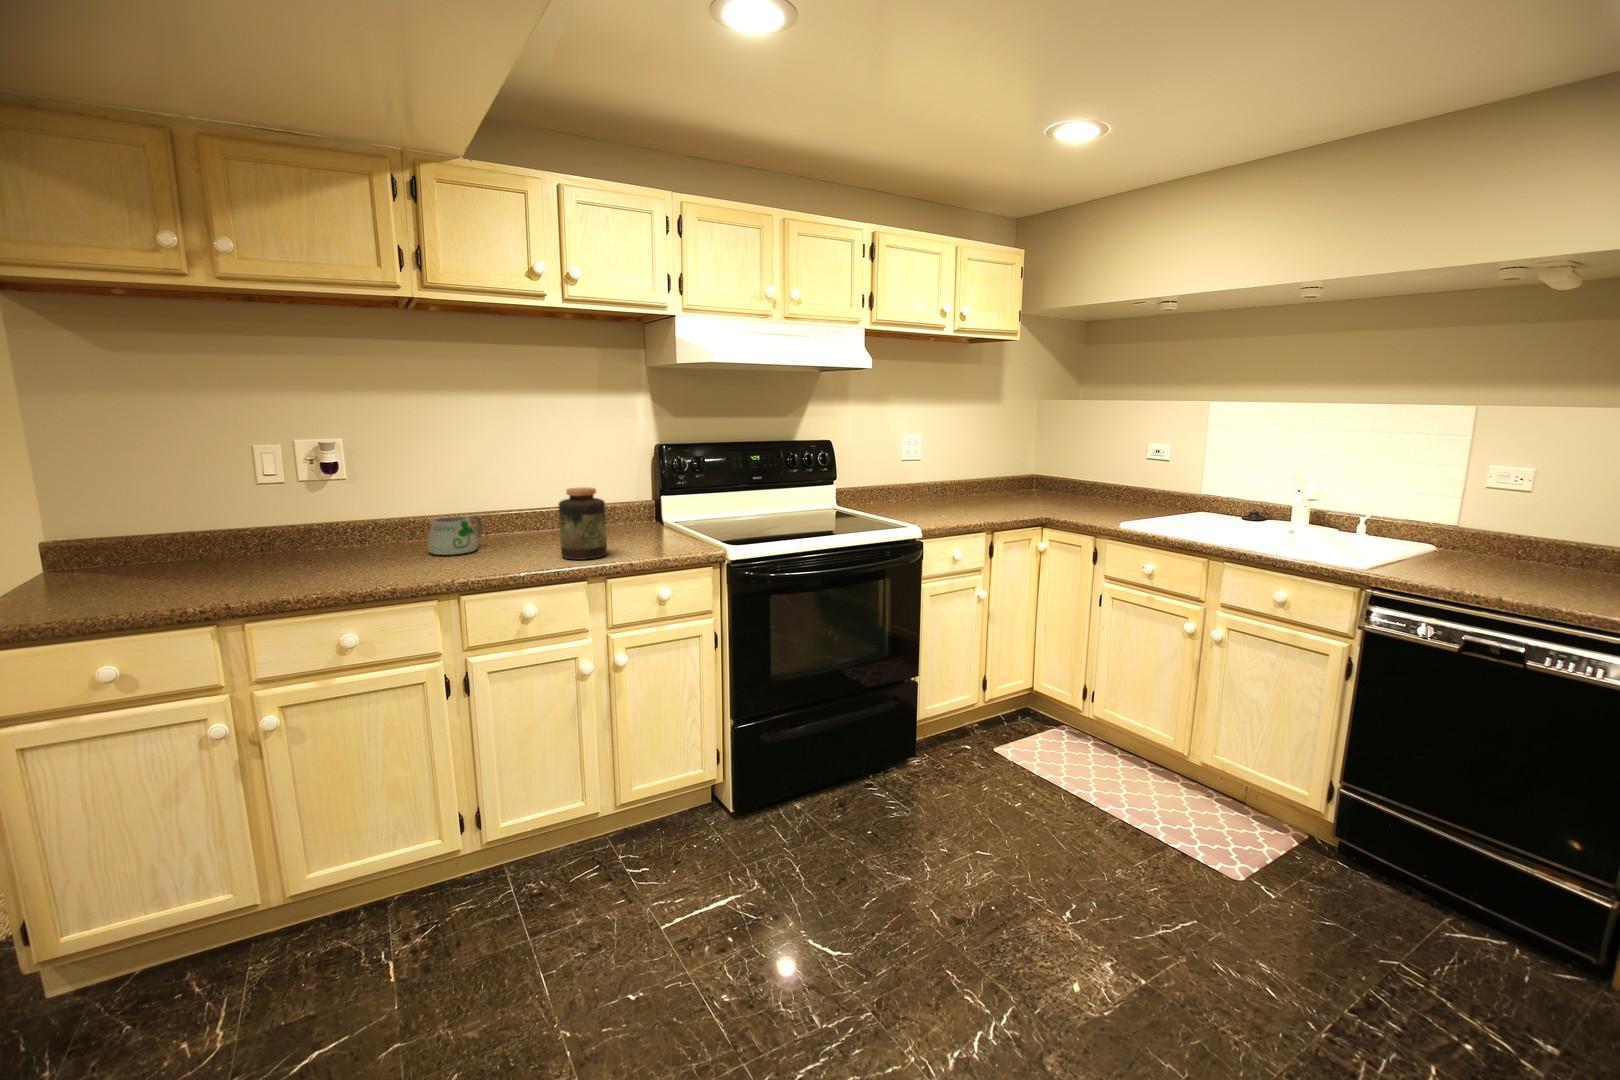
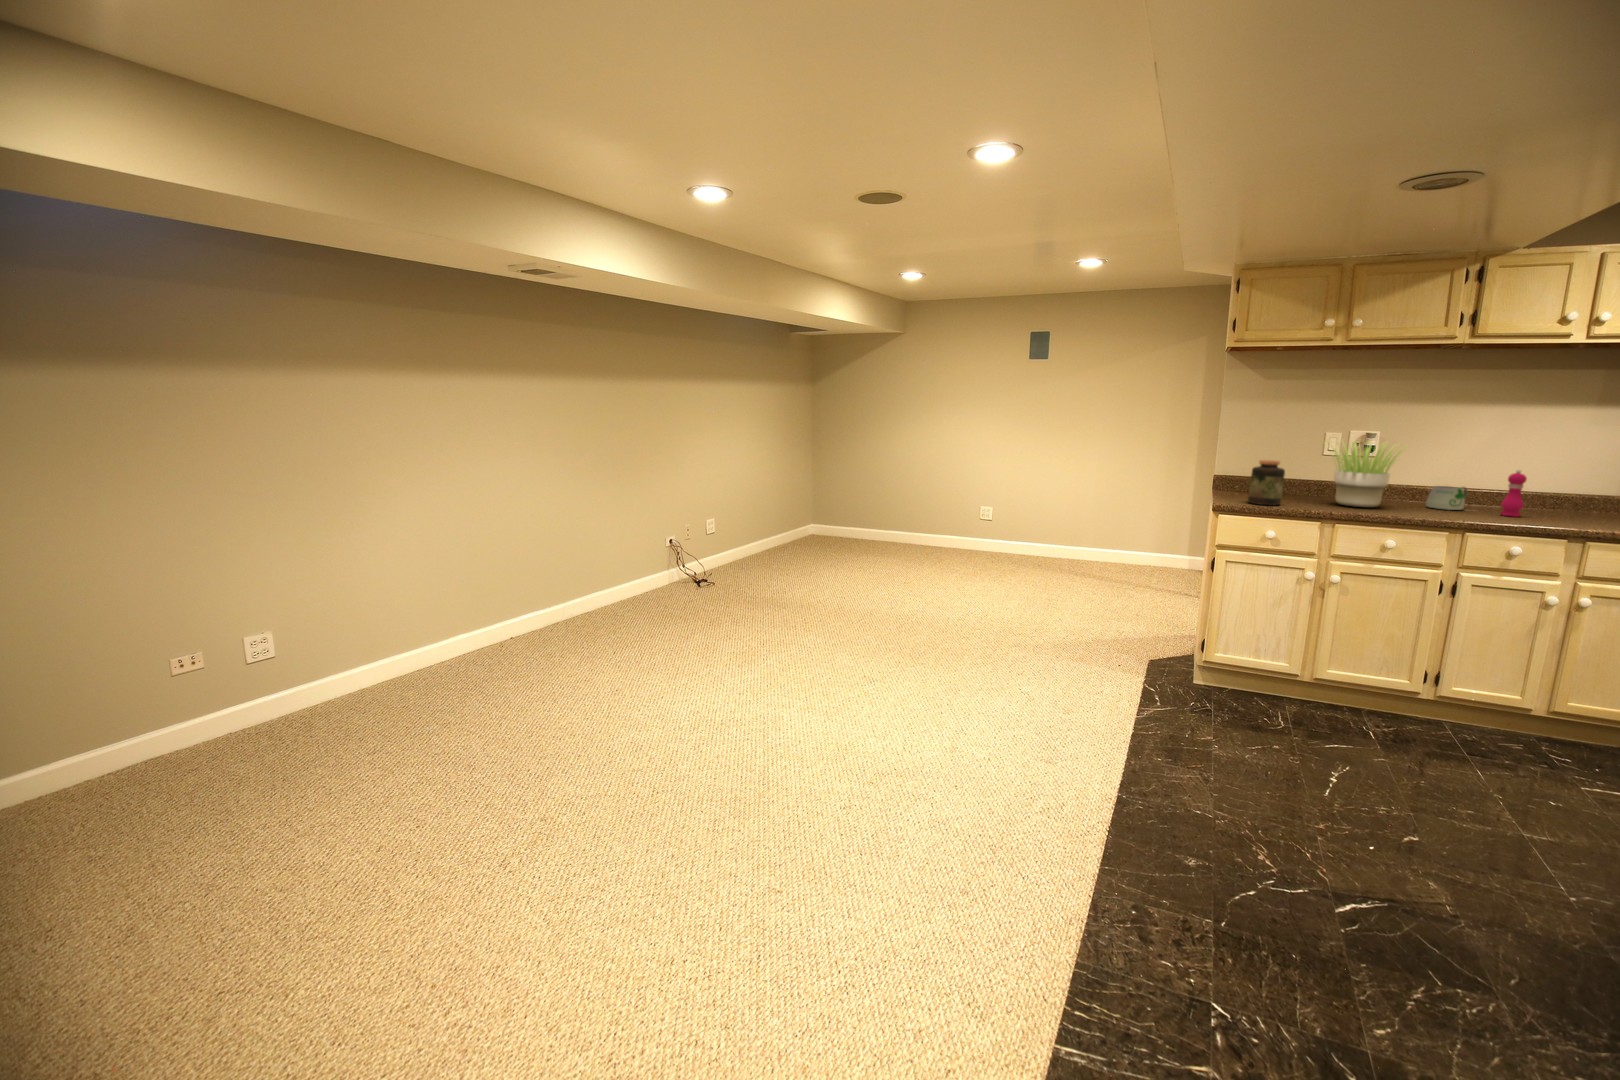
potted plant: none [209,455,374,577] -> present [1330,443,1407,508]
pepper mill: none [515,487,541,554] -> present [1501,470,1527,517]
jar: present [558,487,607,560] -> present [1248,460,1285,505]

